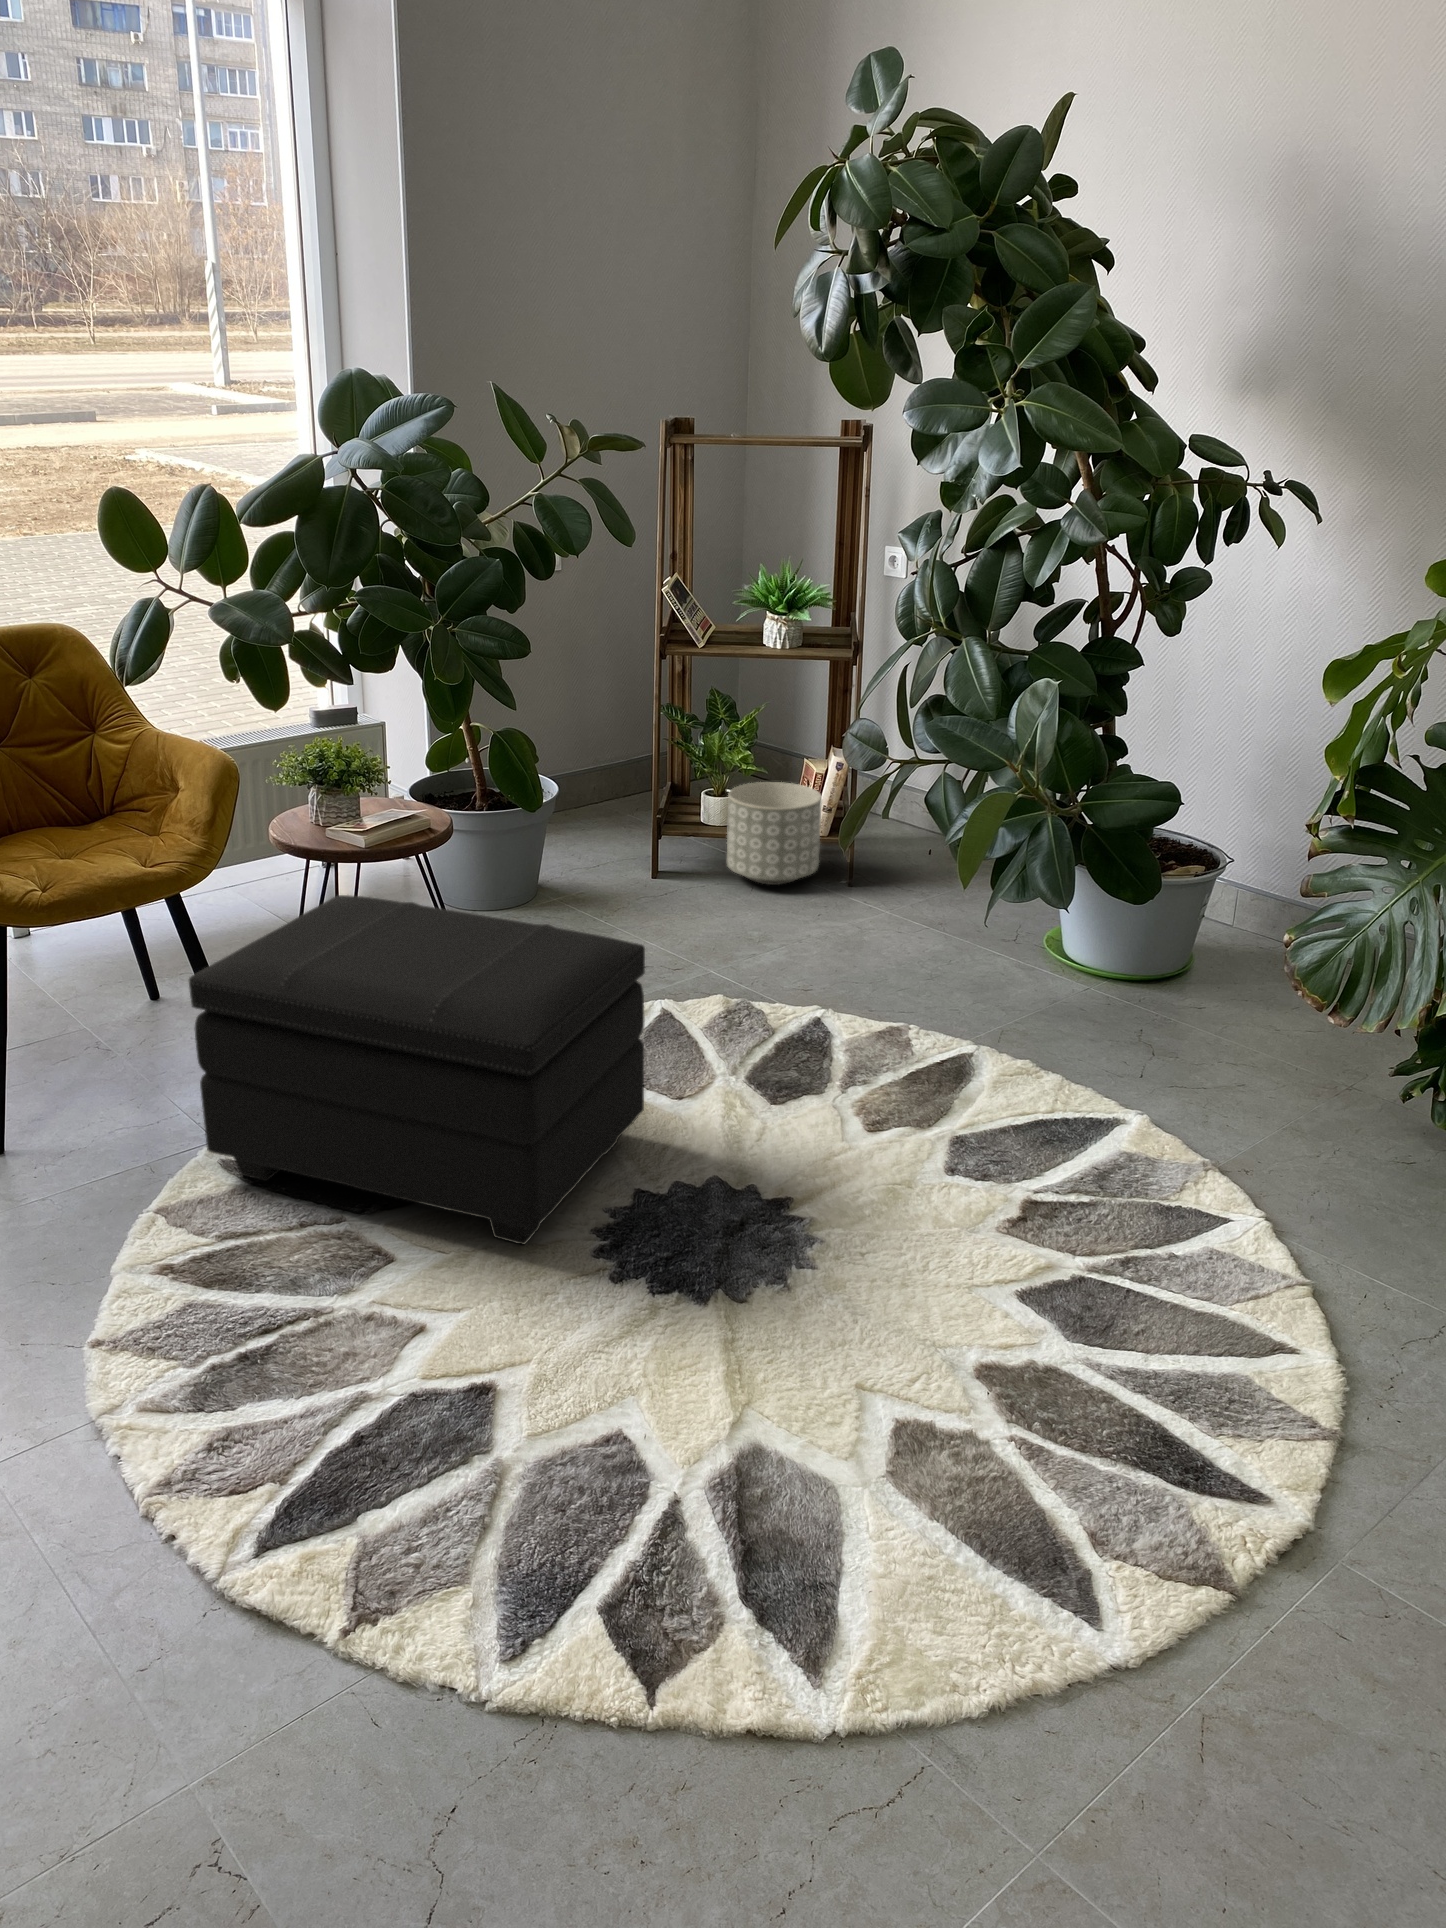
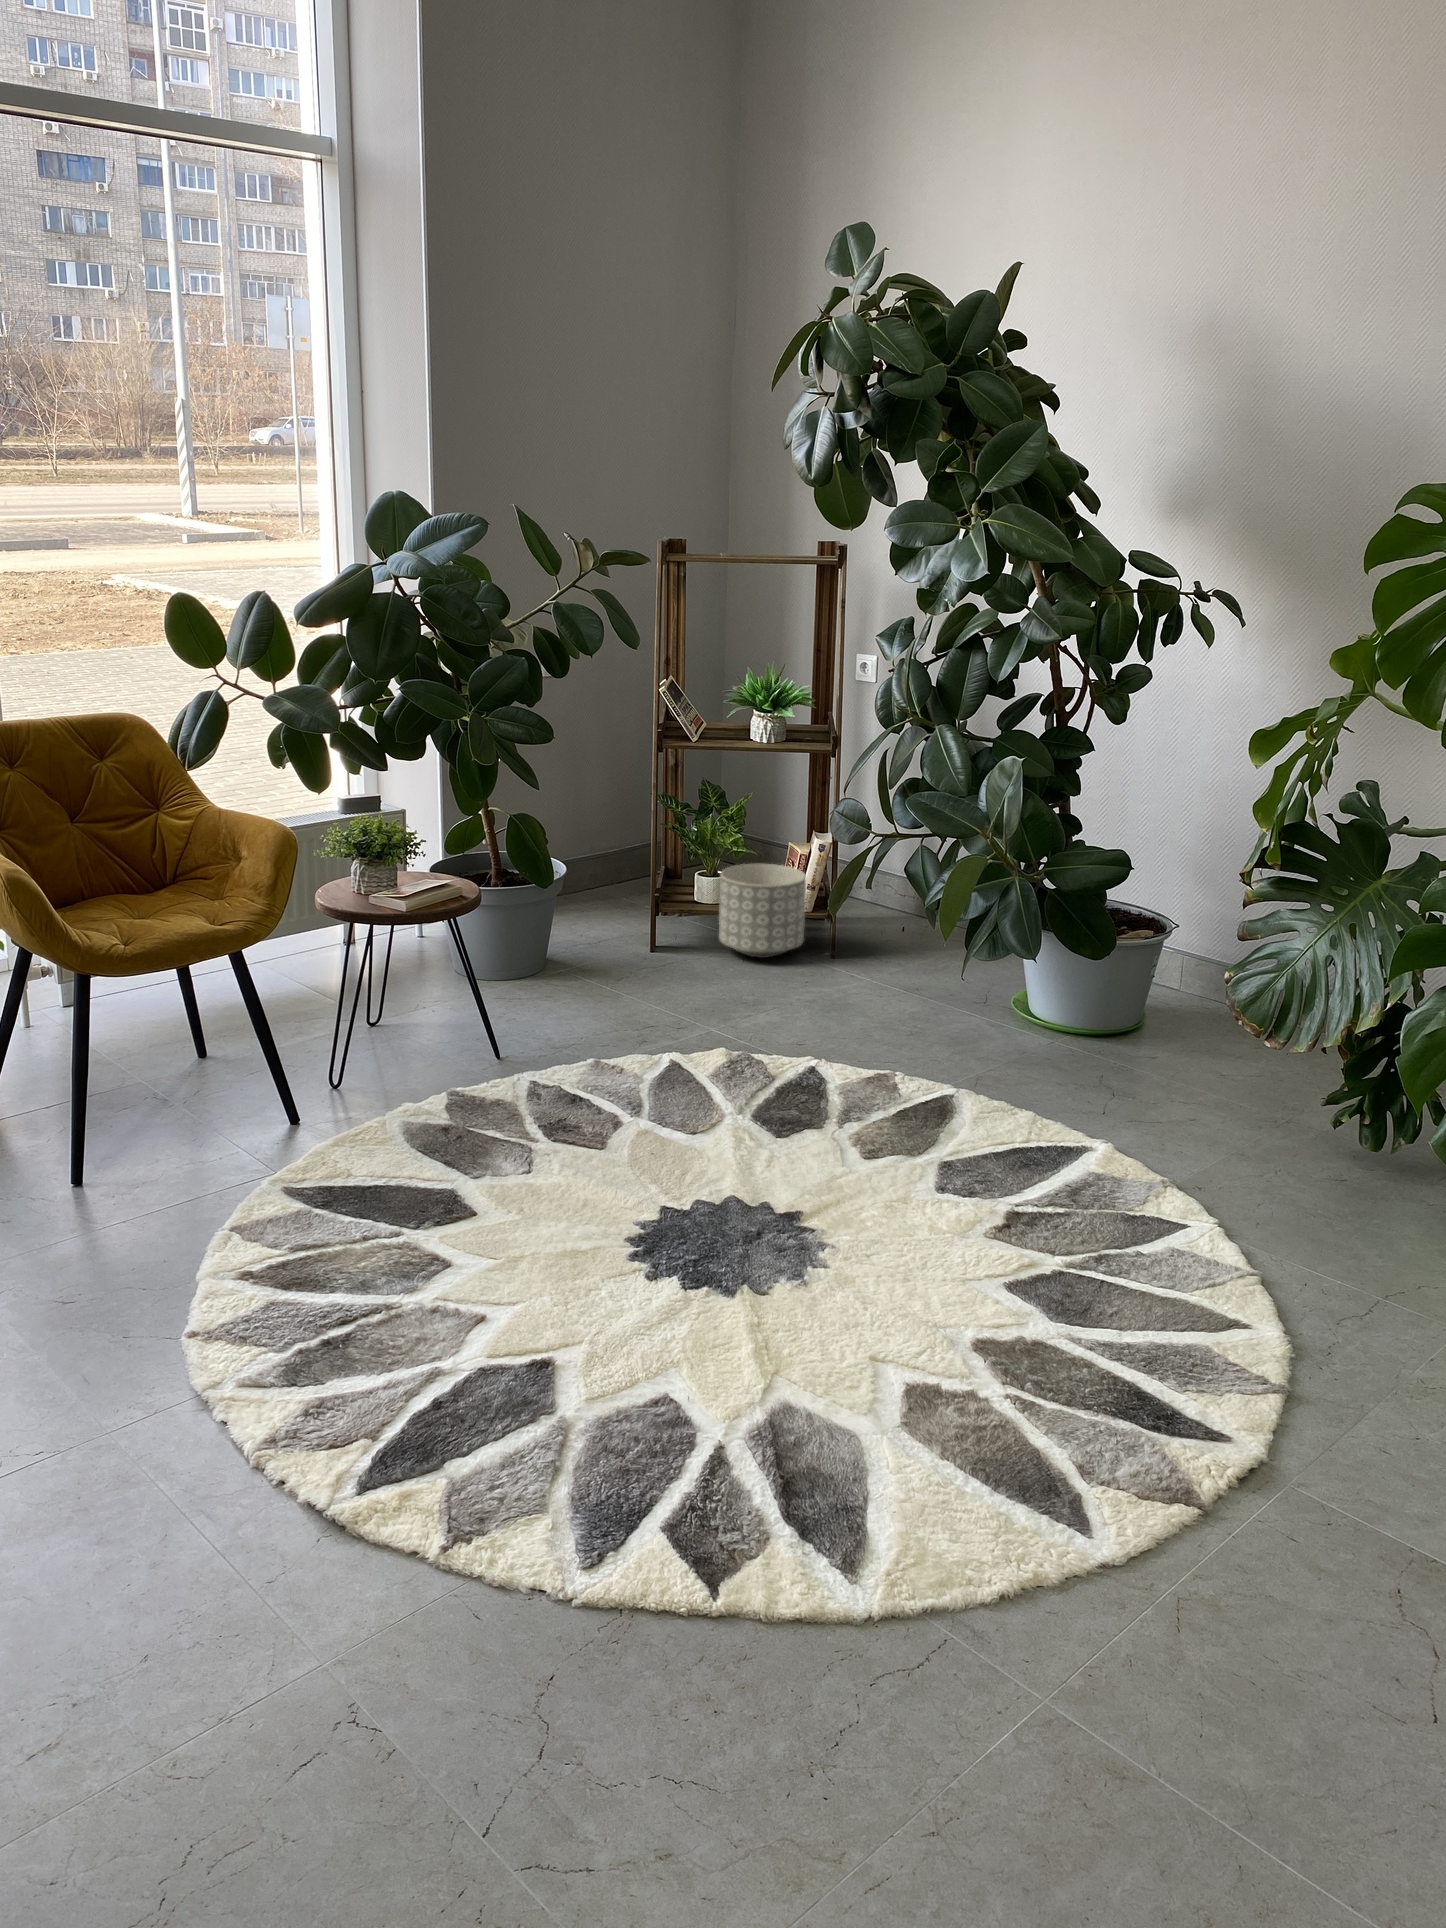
footstool: present [189,895,645,1245] -> none [264,952,666,1253]

